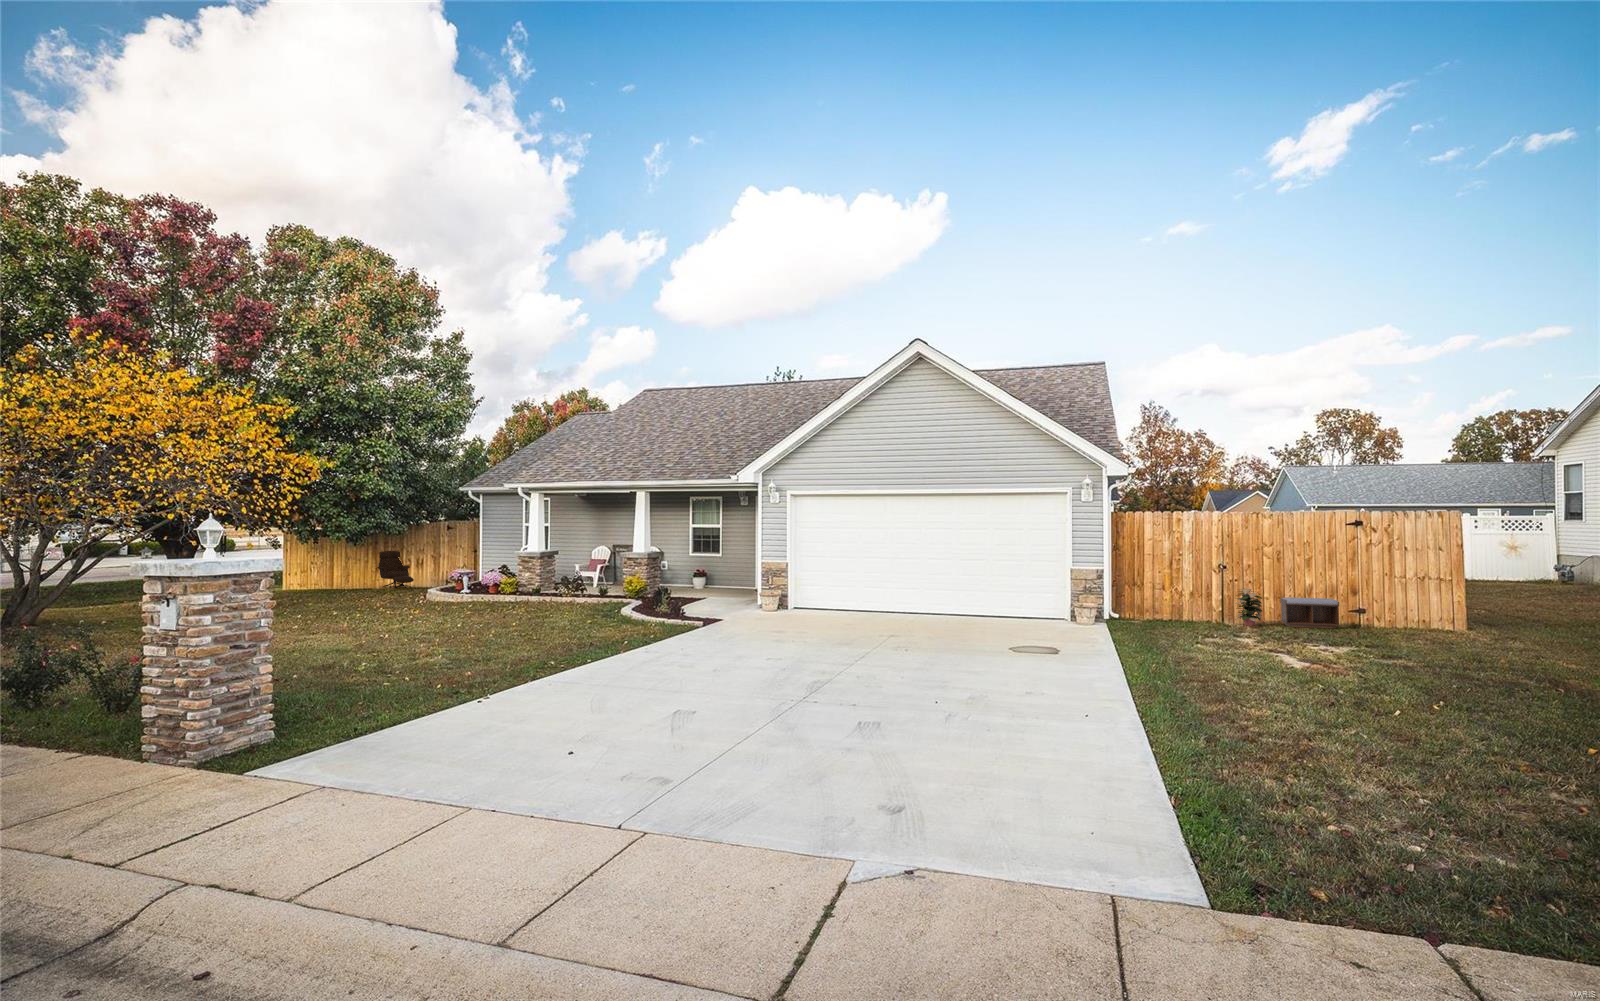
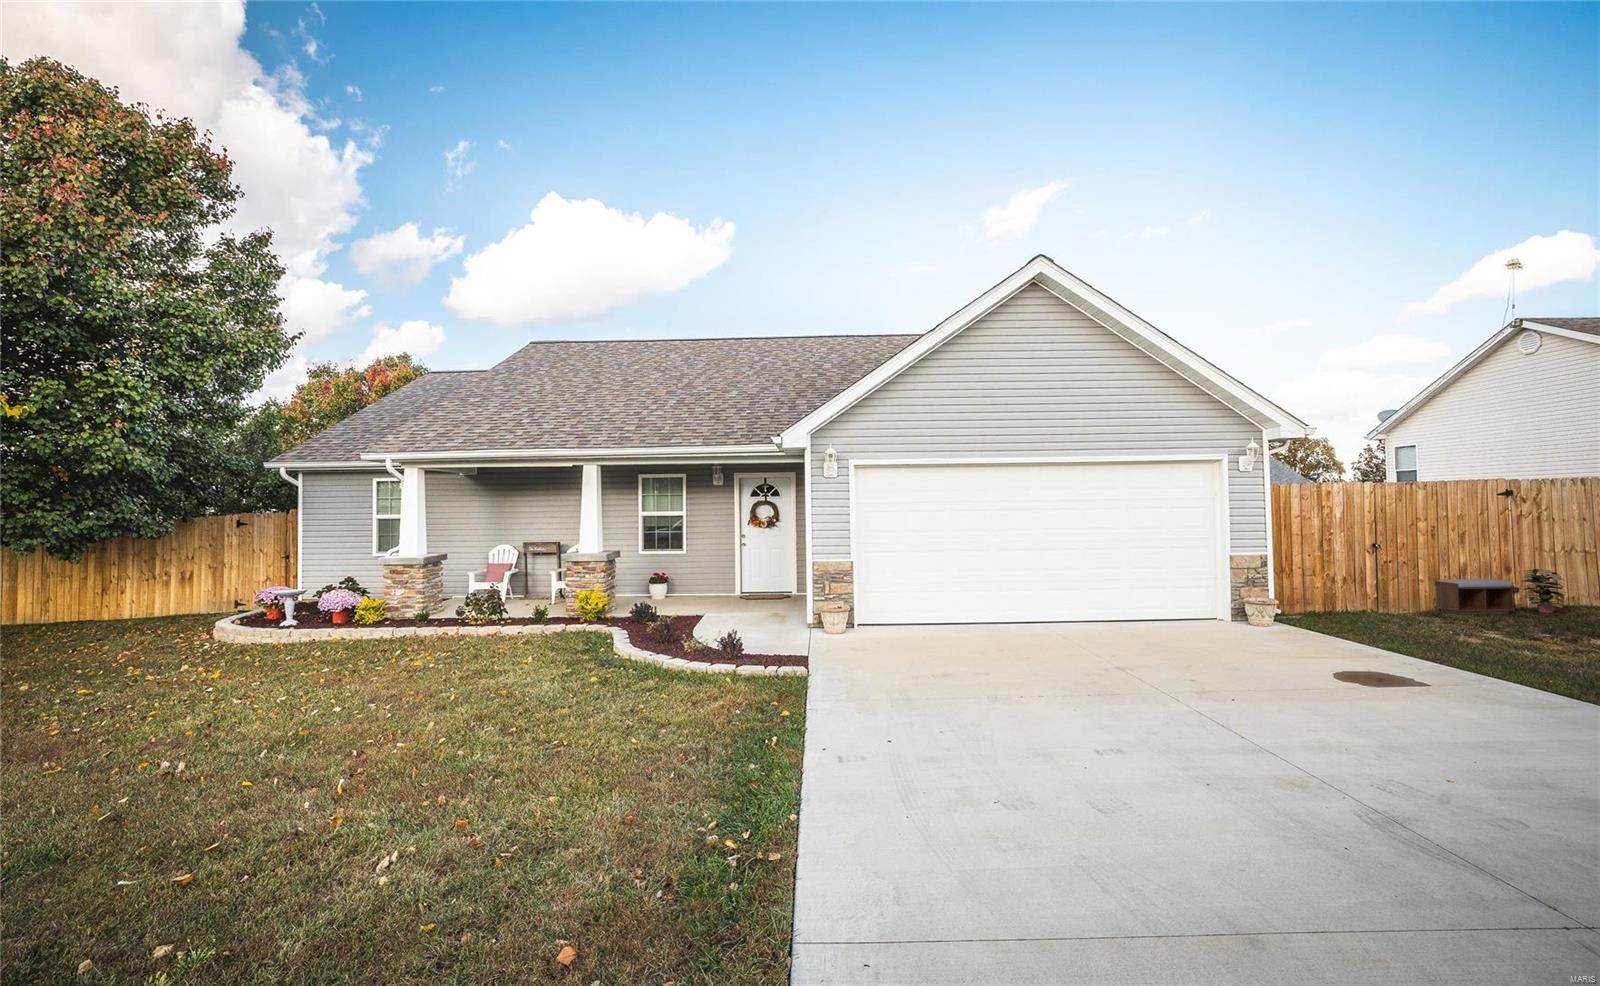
lounge chair: present [377,551,414,588] -> none [102,561,175,622]
decorative plant: present [1236,589,1262,626] -> present [1521,569,1565,613]

